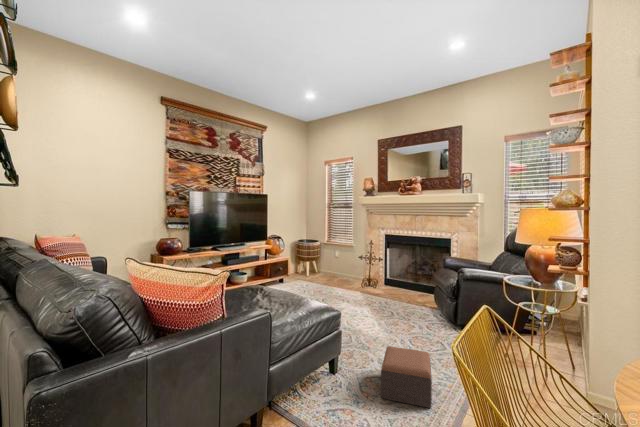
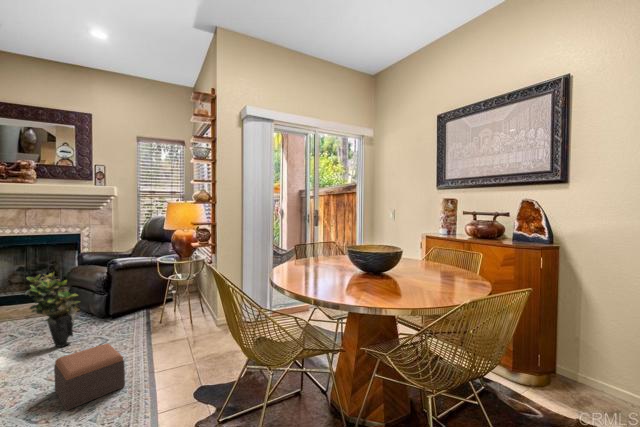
potted plant: none [390,269,429,338] -> present [25,273,79,347]

